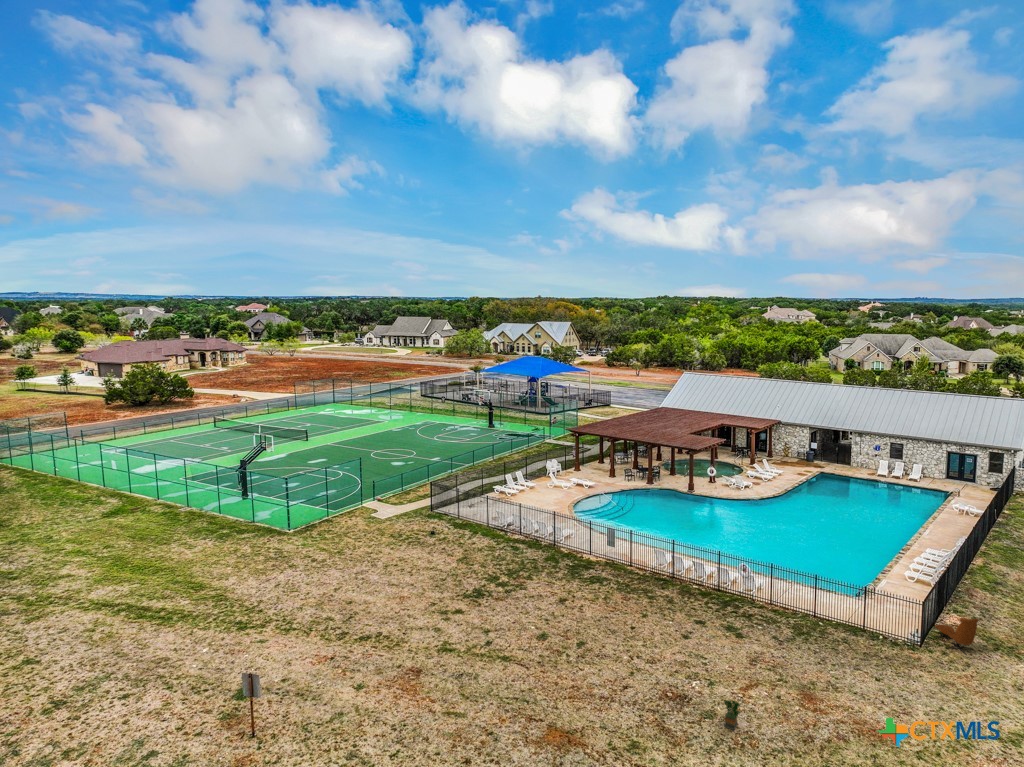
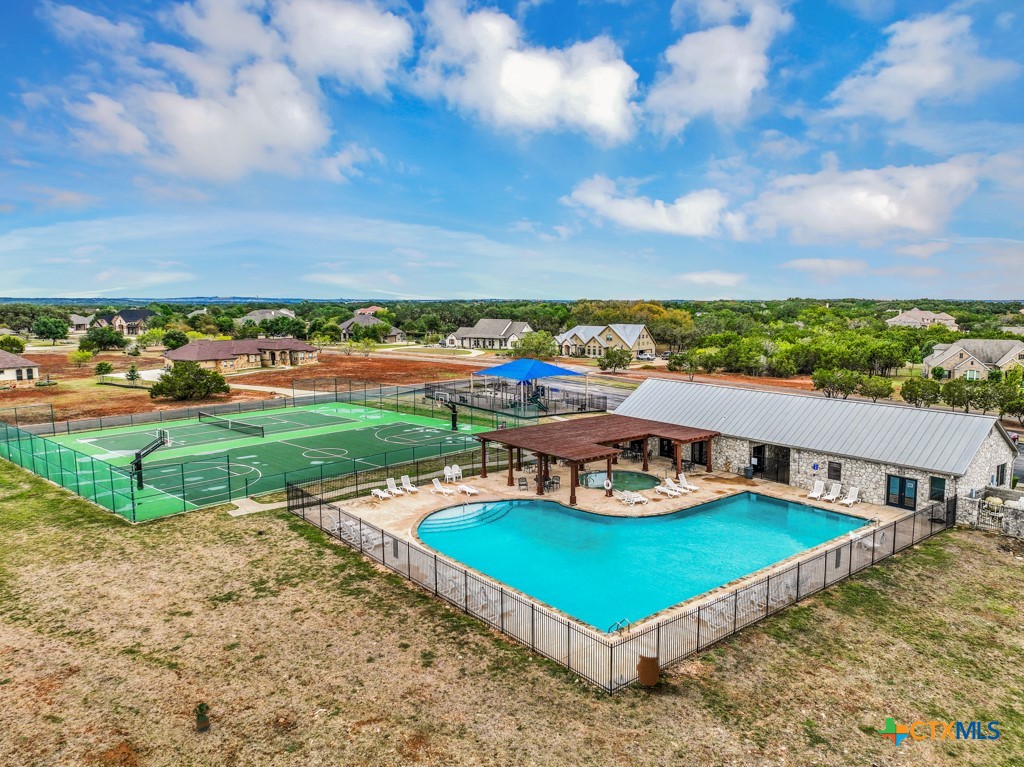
potted tree: present [724,700,741,730] -> present [193,703,212,733]

